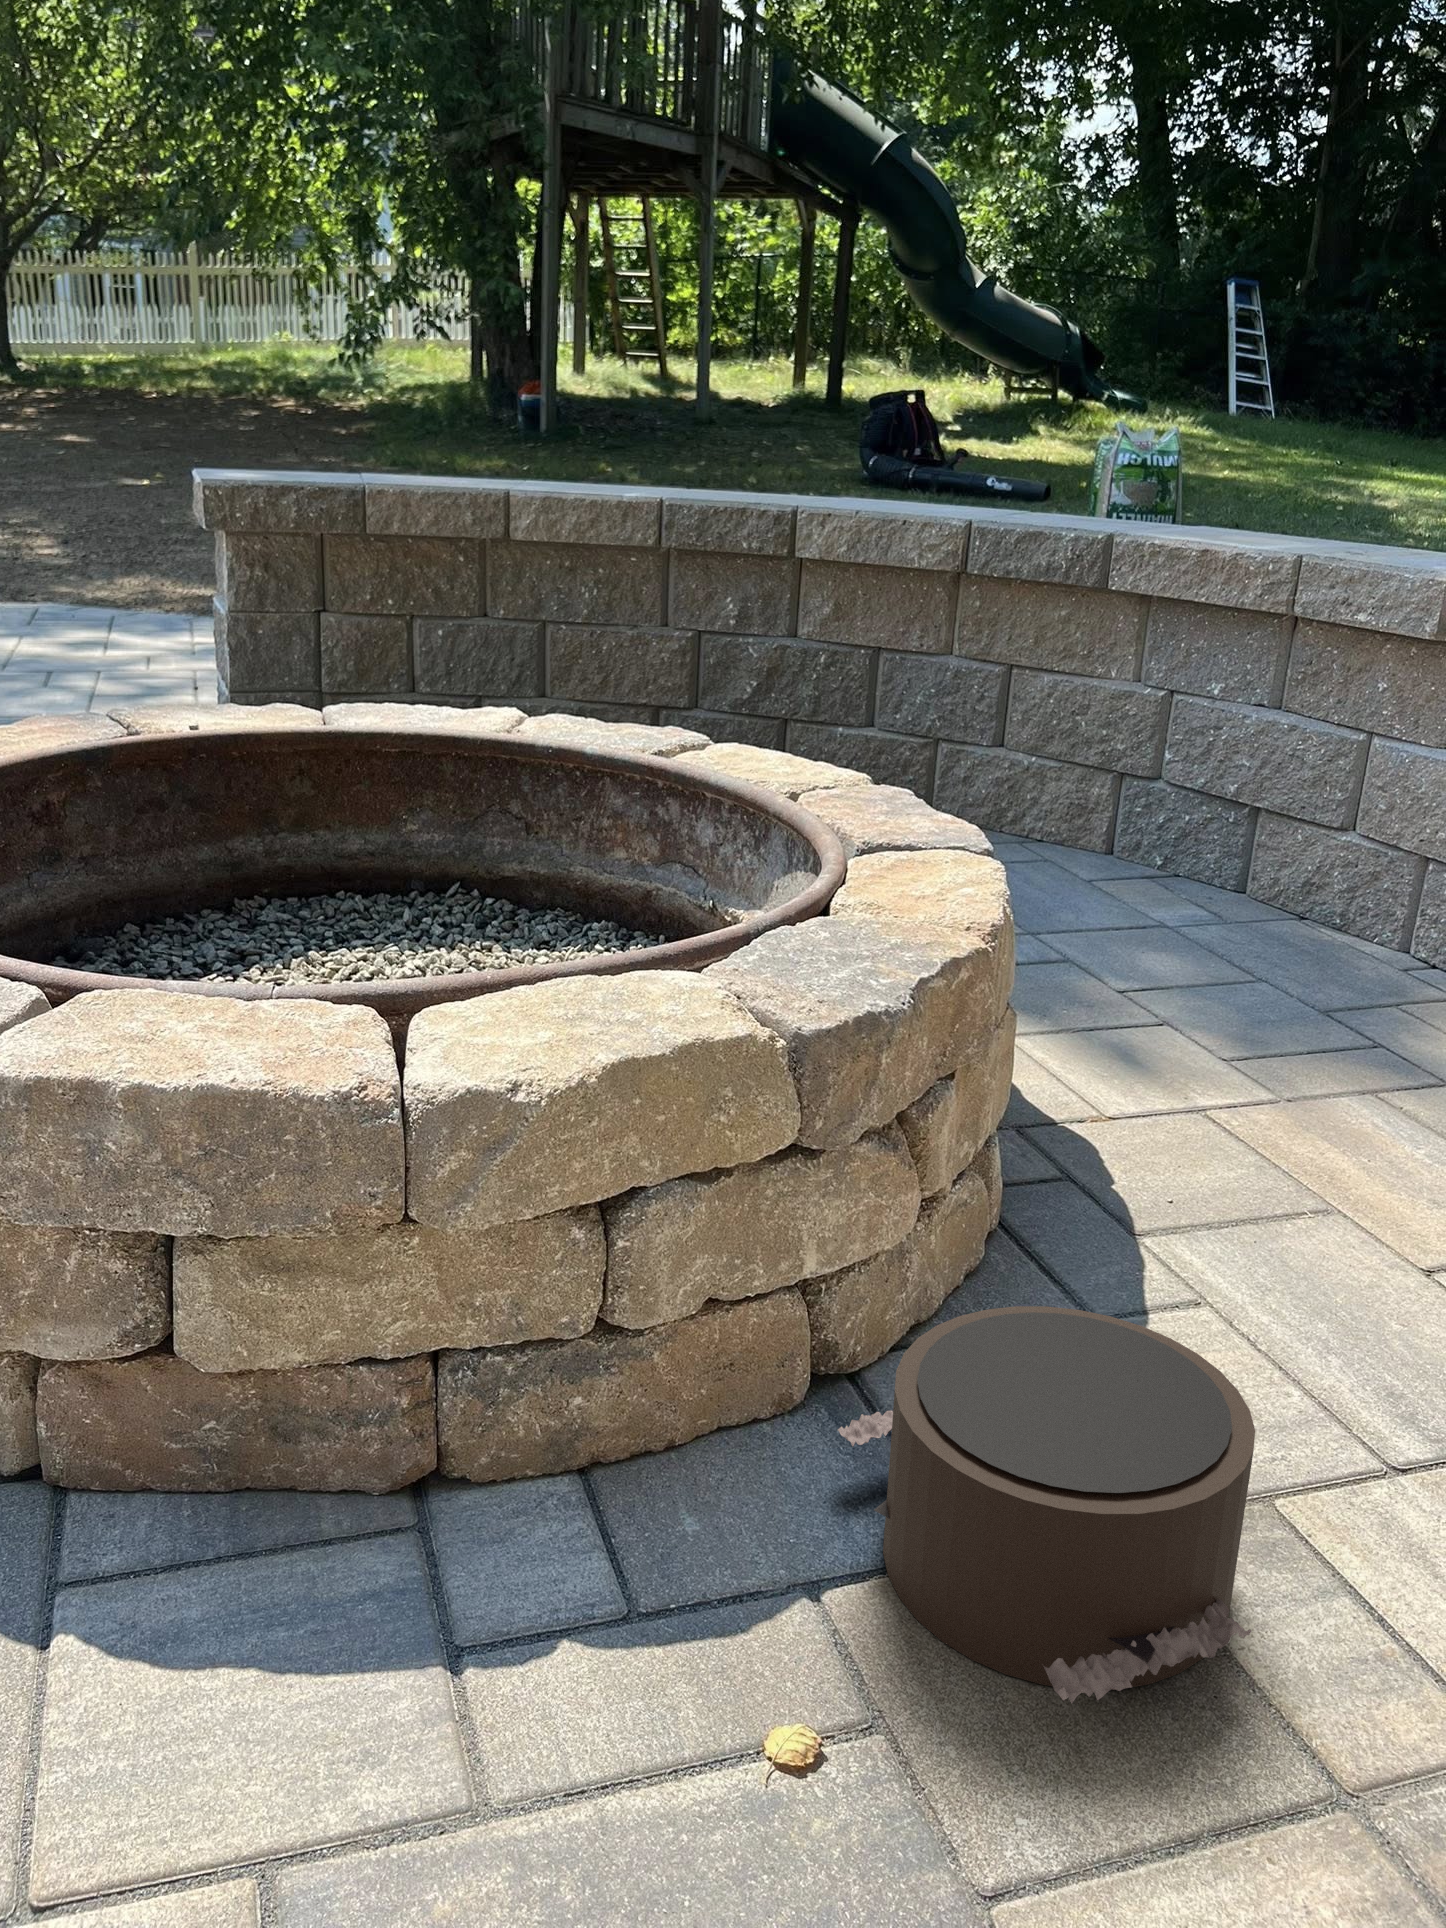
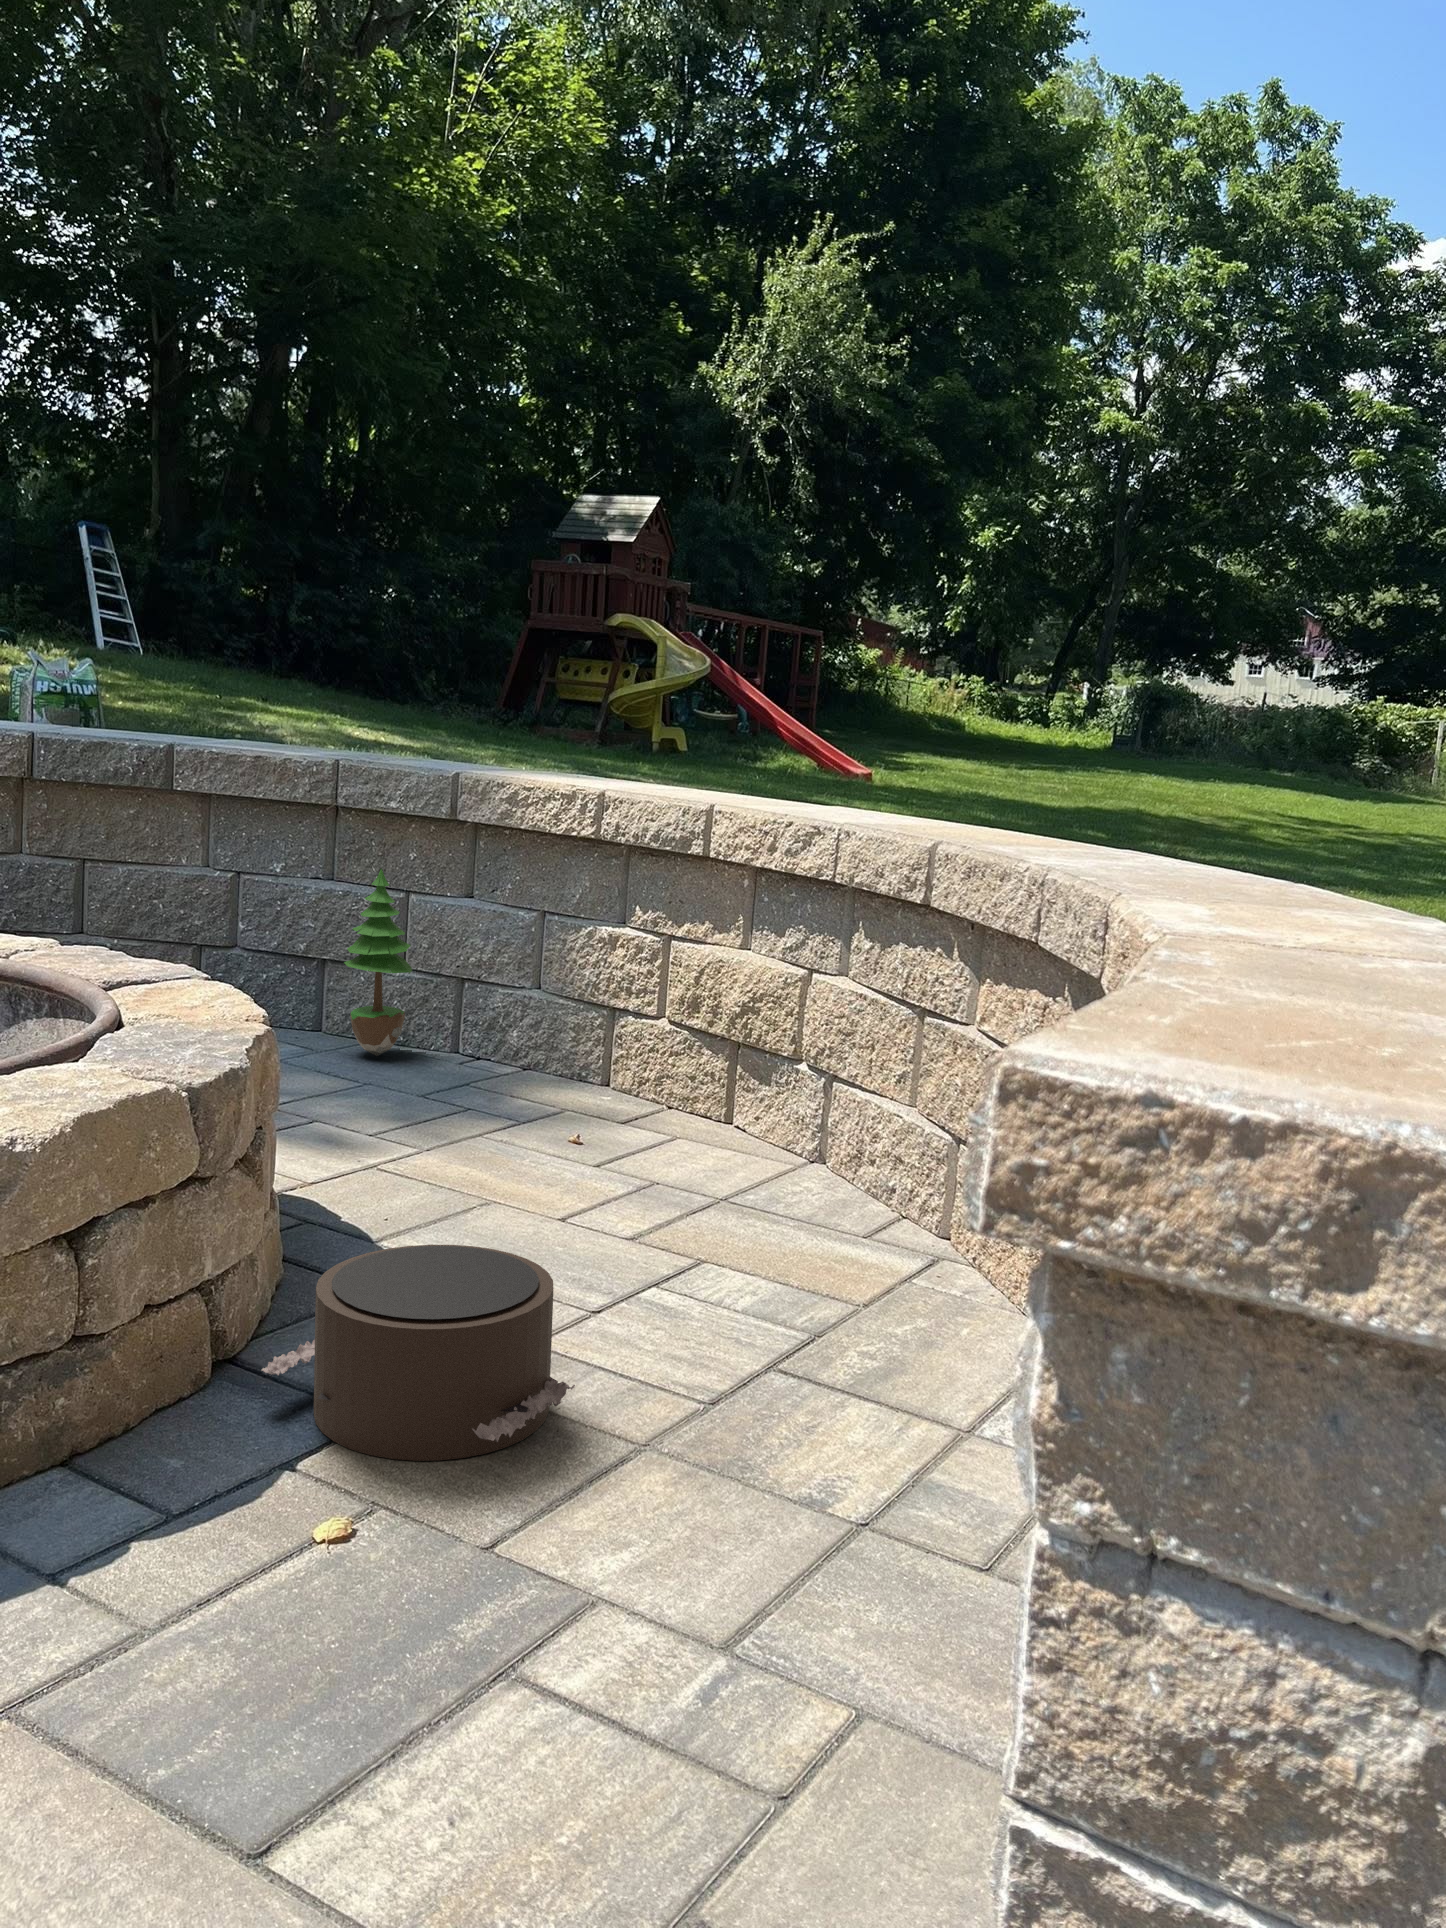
potted tree: none [1272,704,1364,939] -> present [344,869,412,1056]

